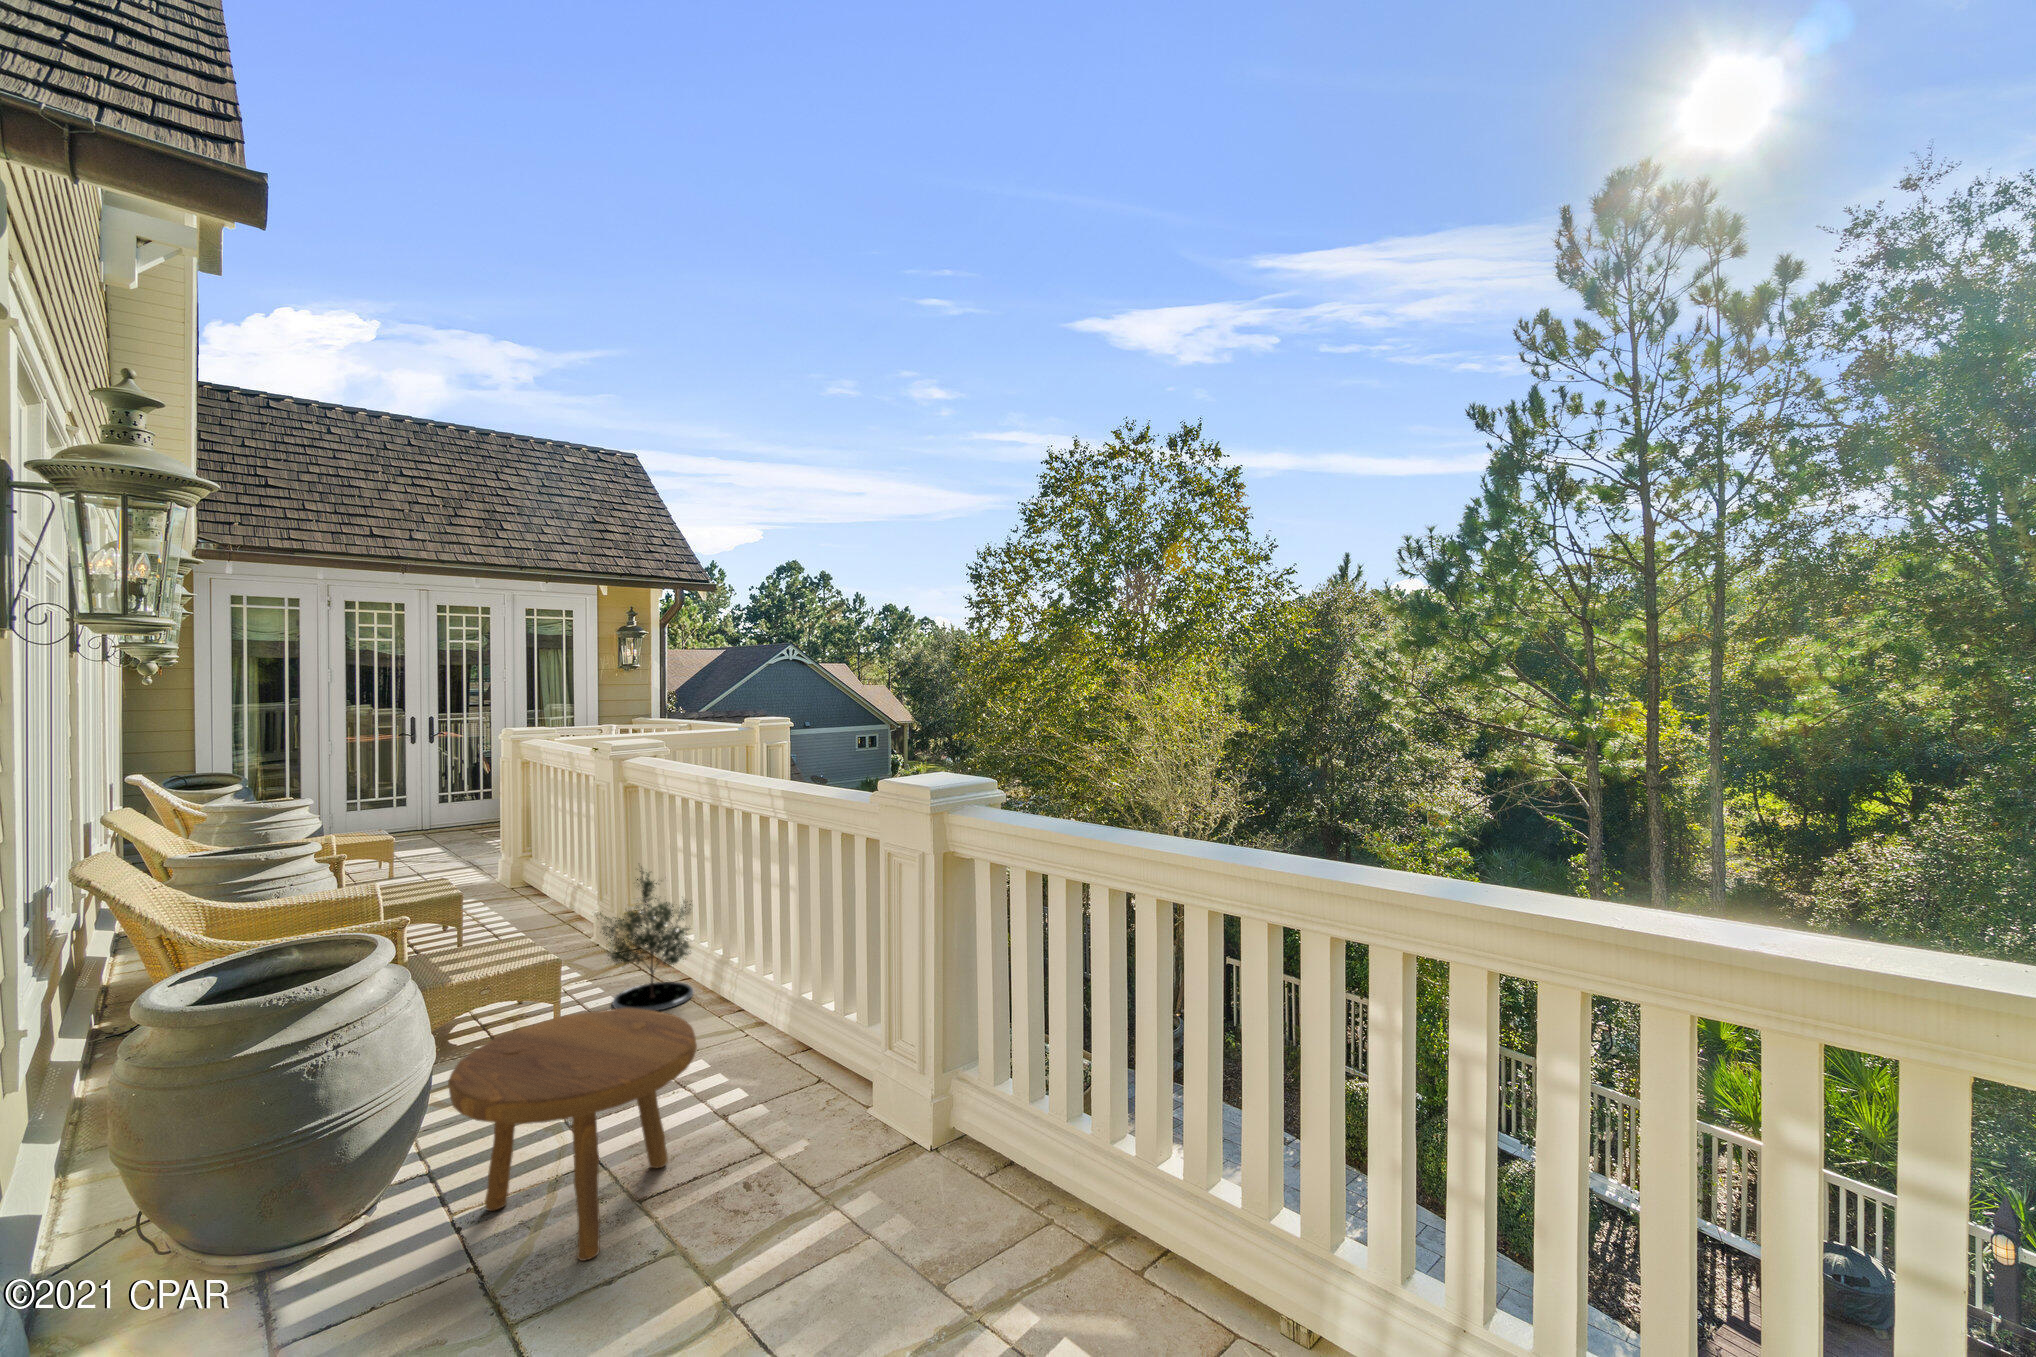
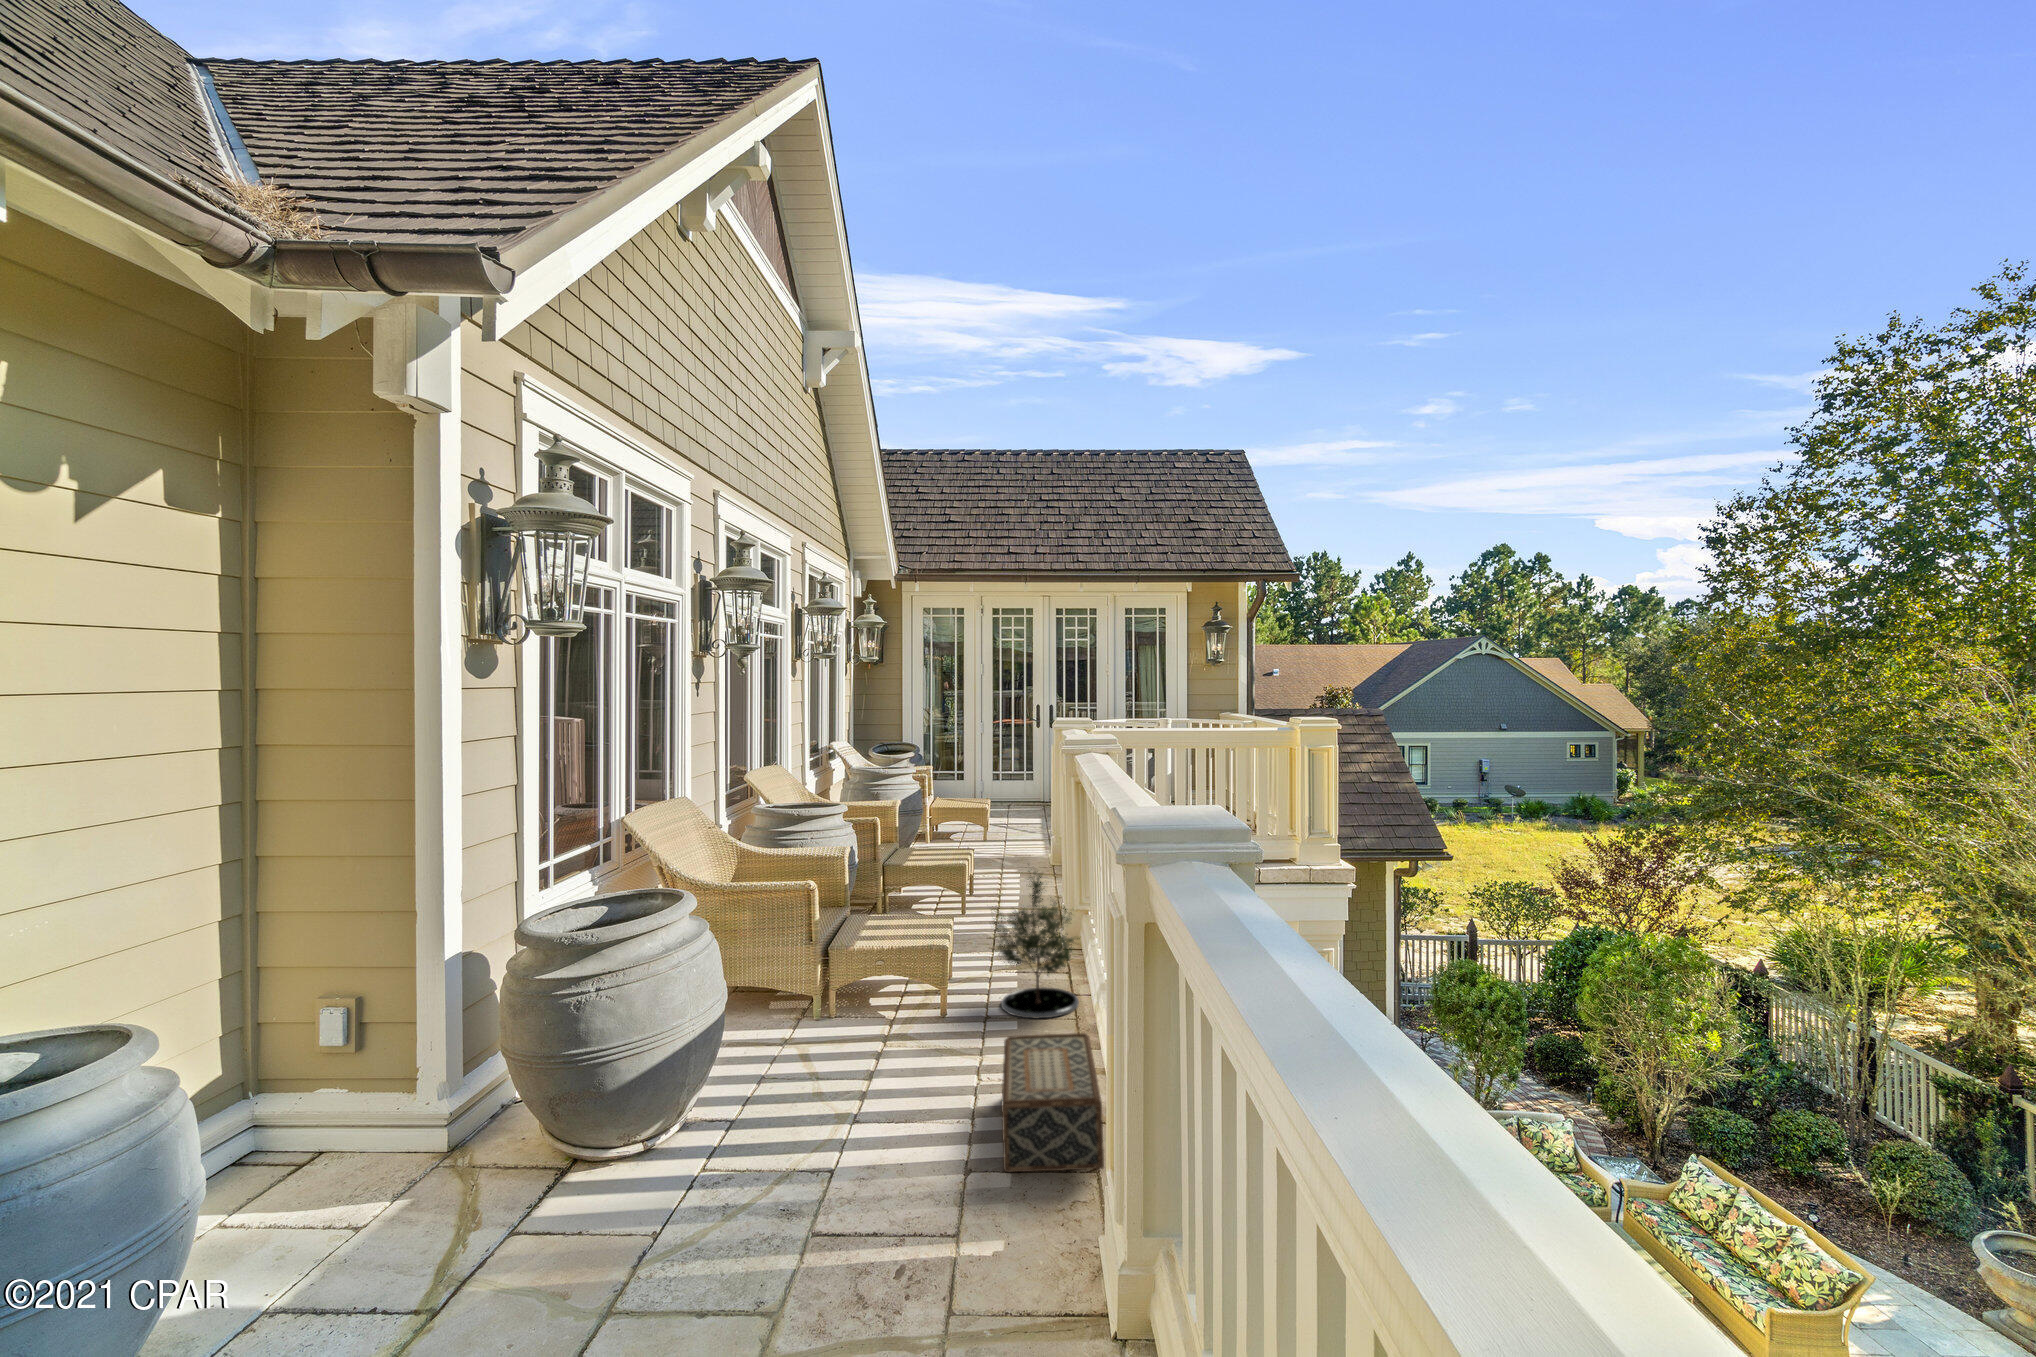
woven basket: none [707,995,848,1116] -> present [1001,1033,1104,1172]
footstool: present [448,1008,697,1261] -> none [655,1004,885,1258]

